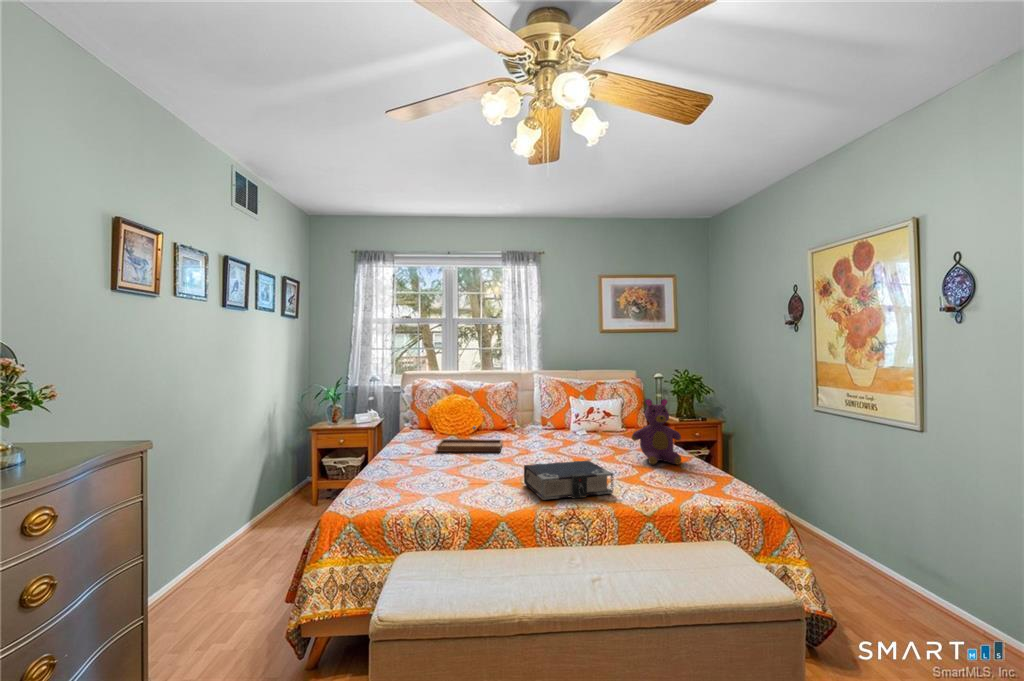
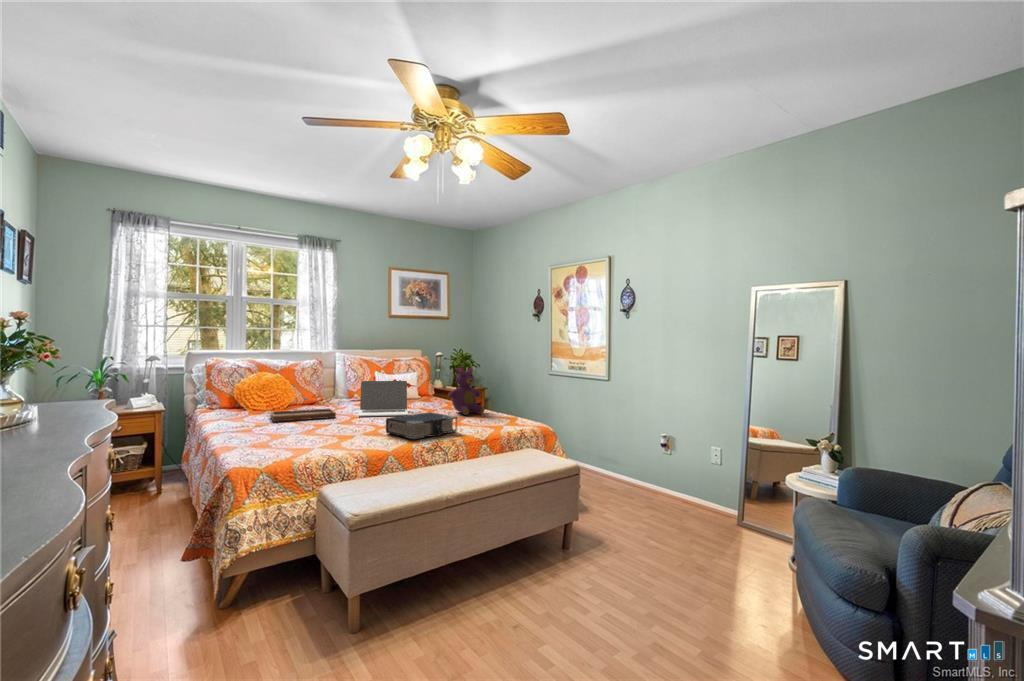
laptop: none [524,410,591,457] -> present [358,381,408,416]

